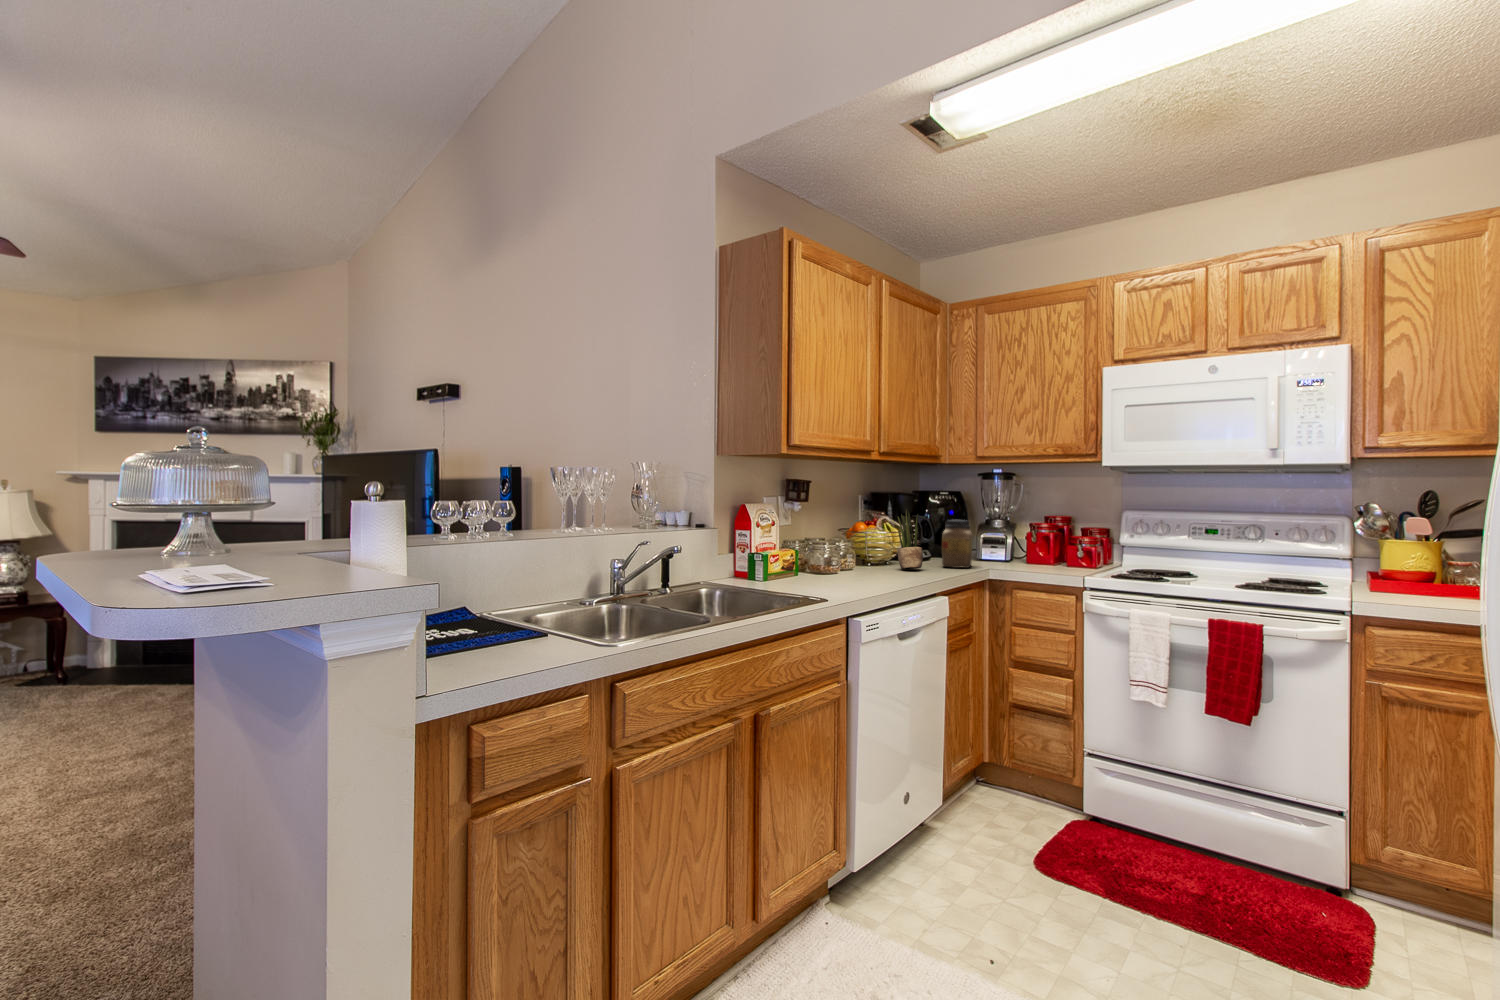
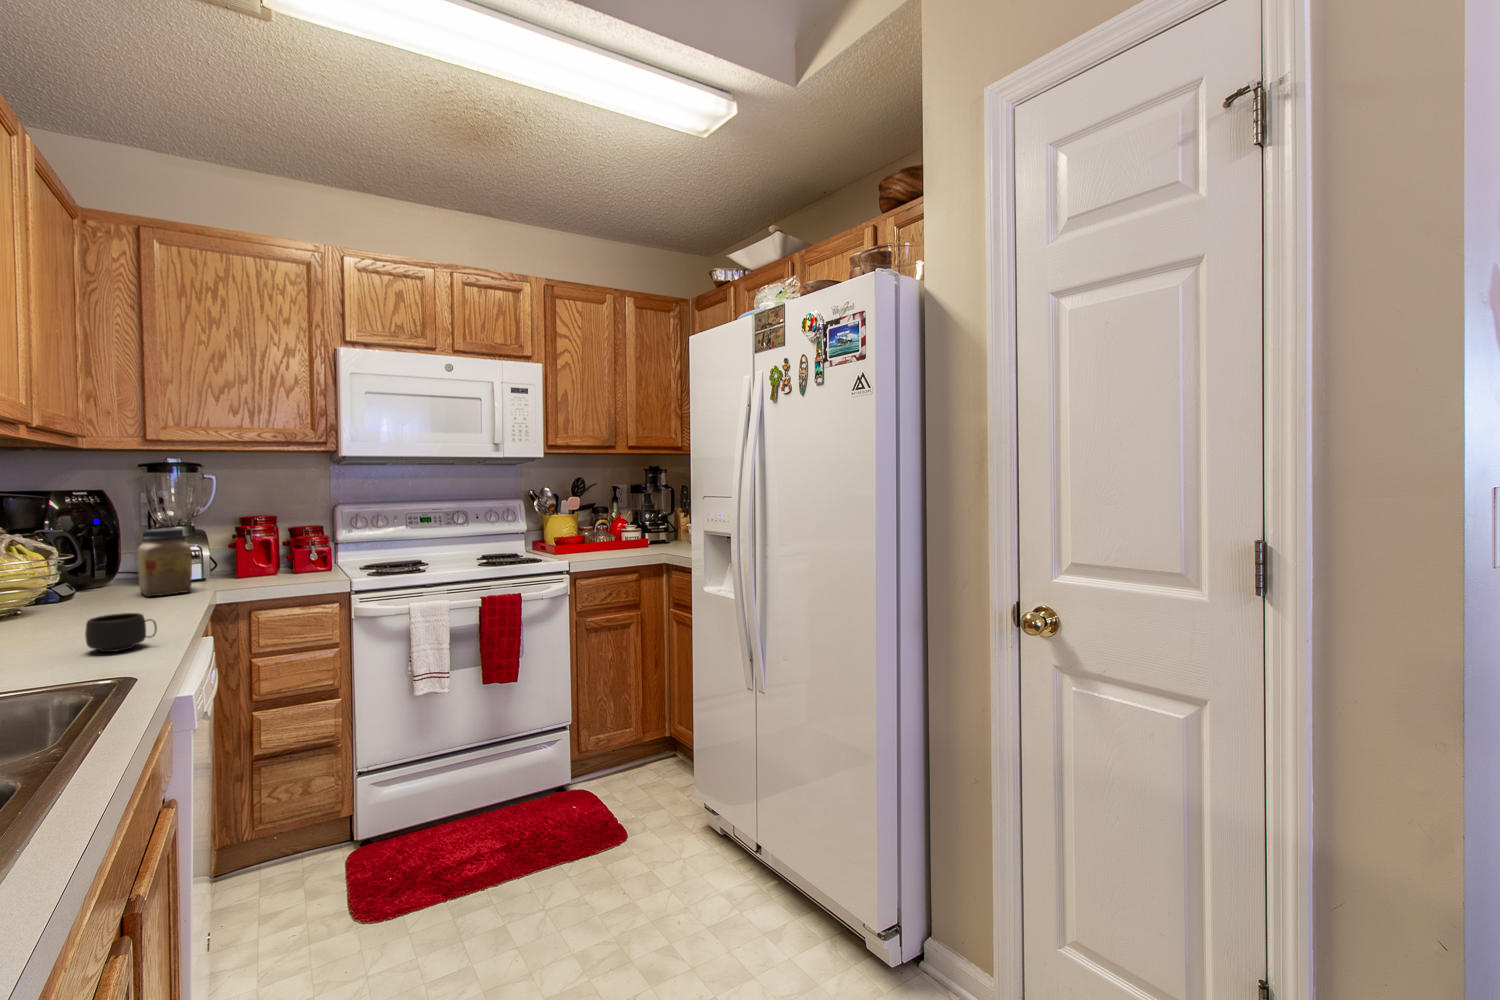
potted plant: present [897,509,923,569] -> none [75,519,128,611]
mug: none [855,564,887,587] -> present [85,613,157,652]

